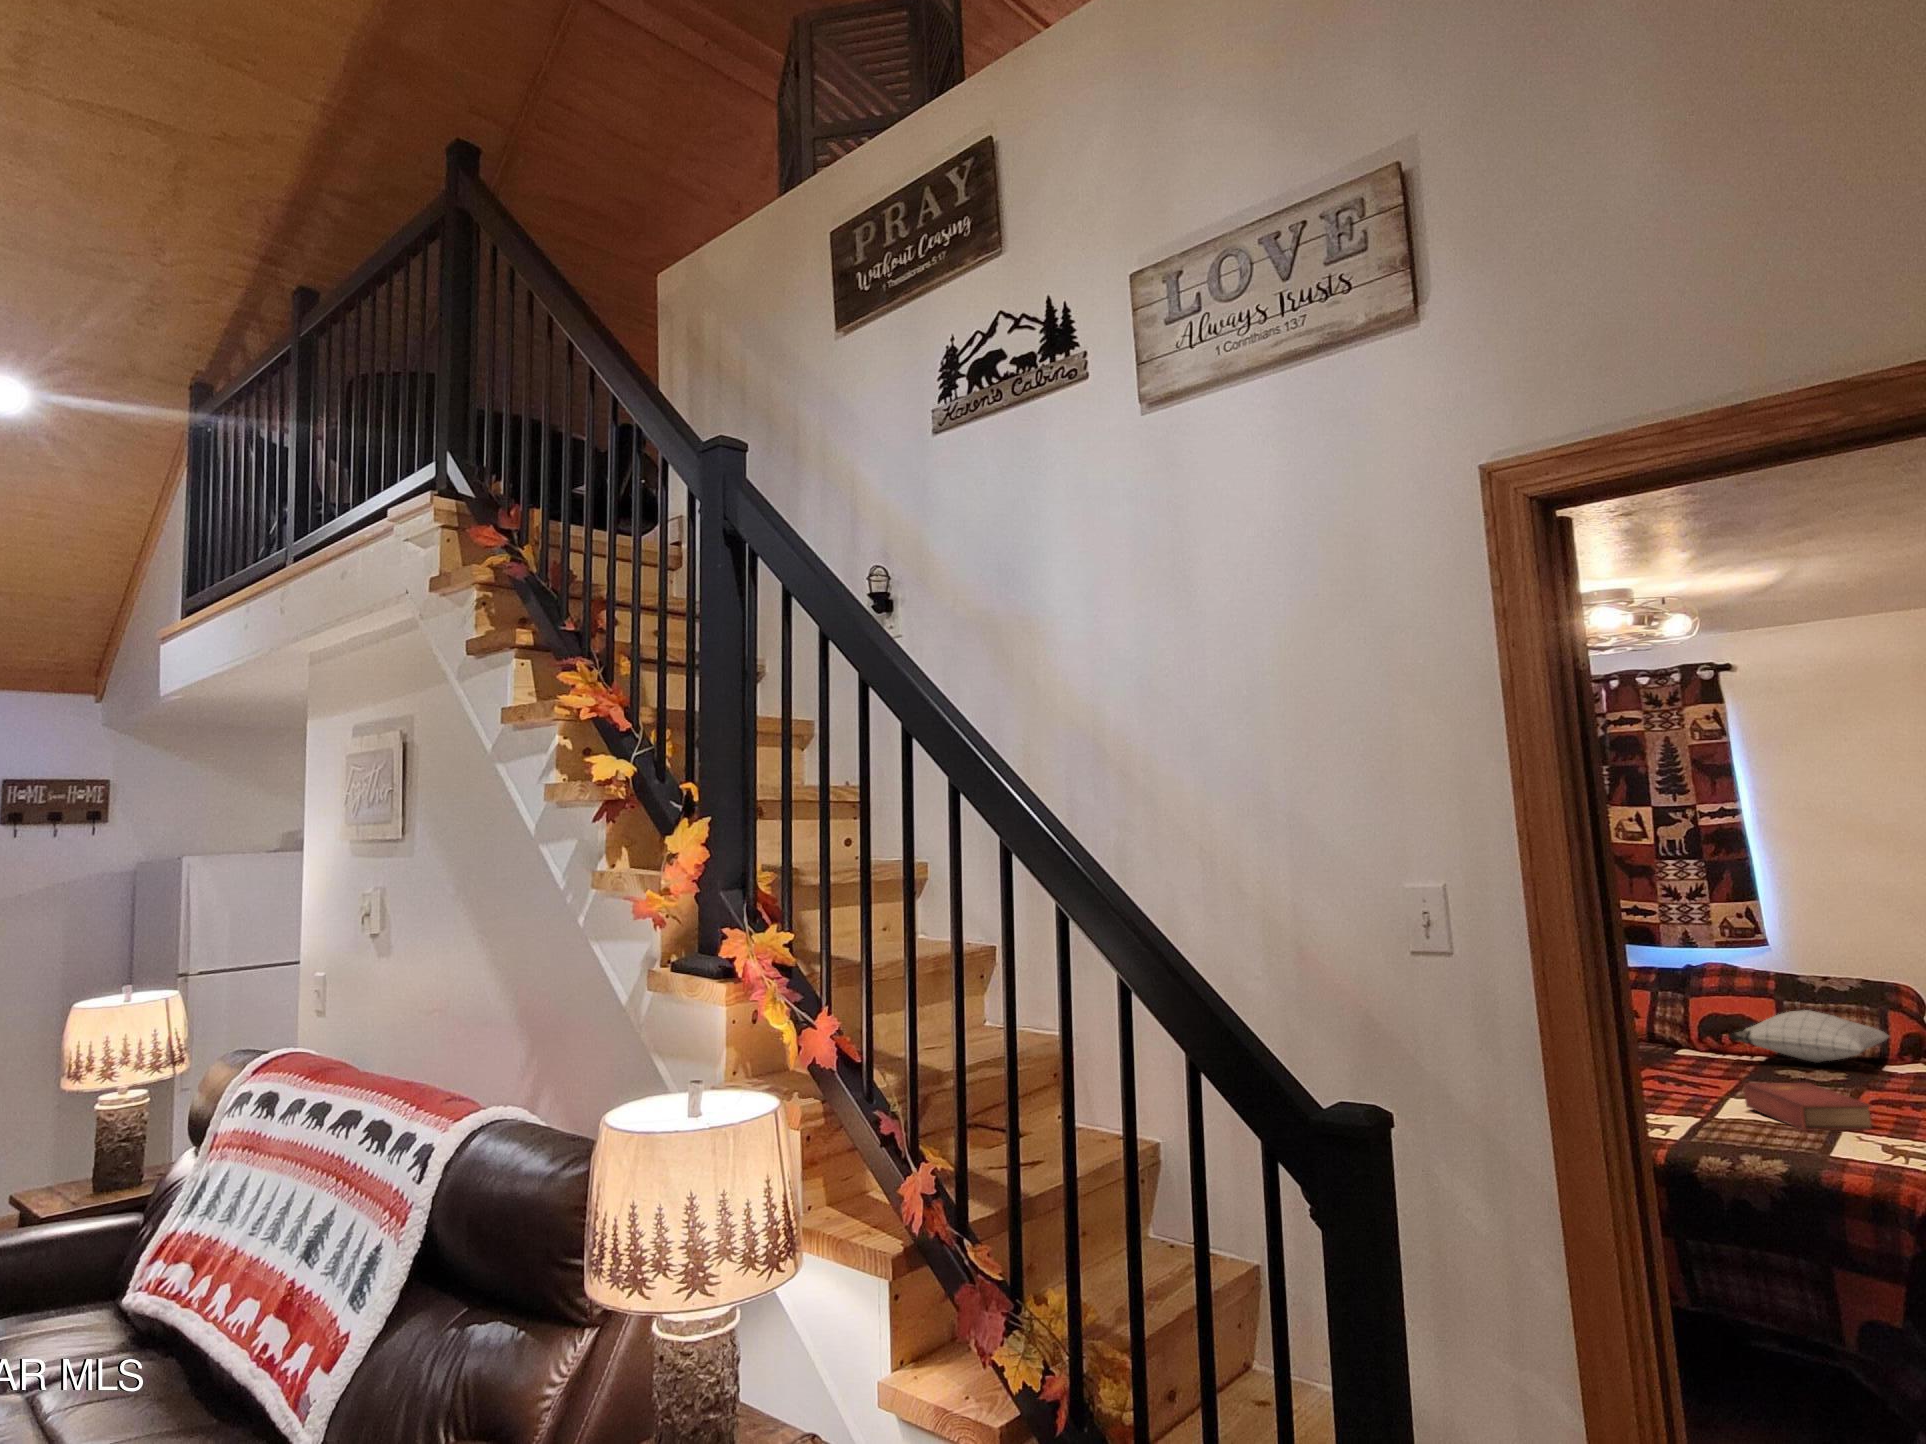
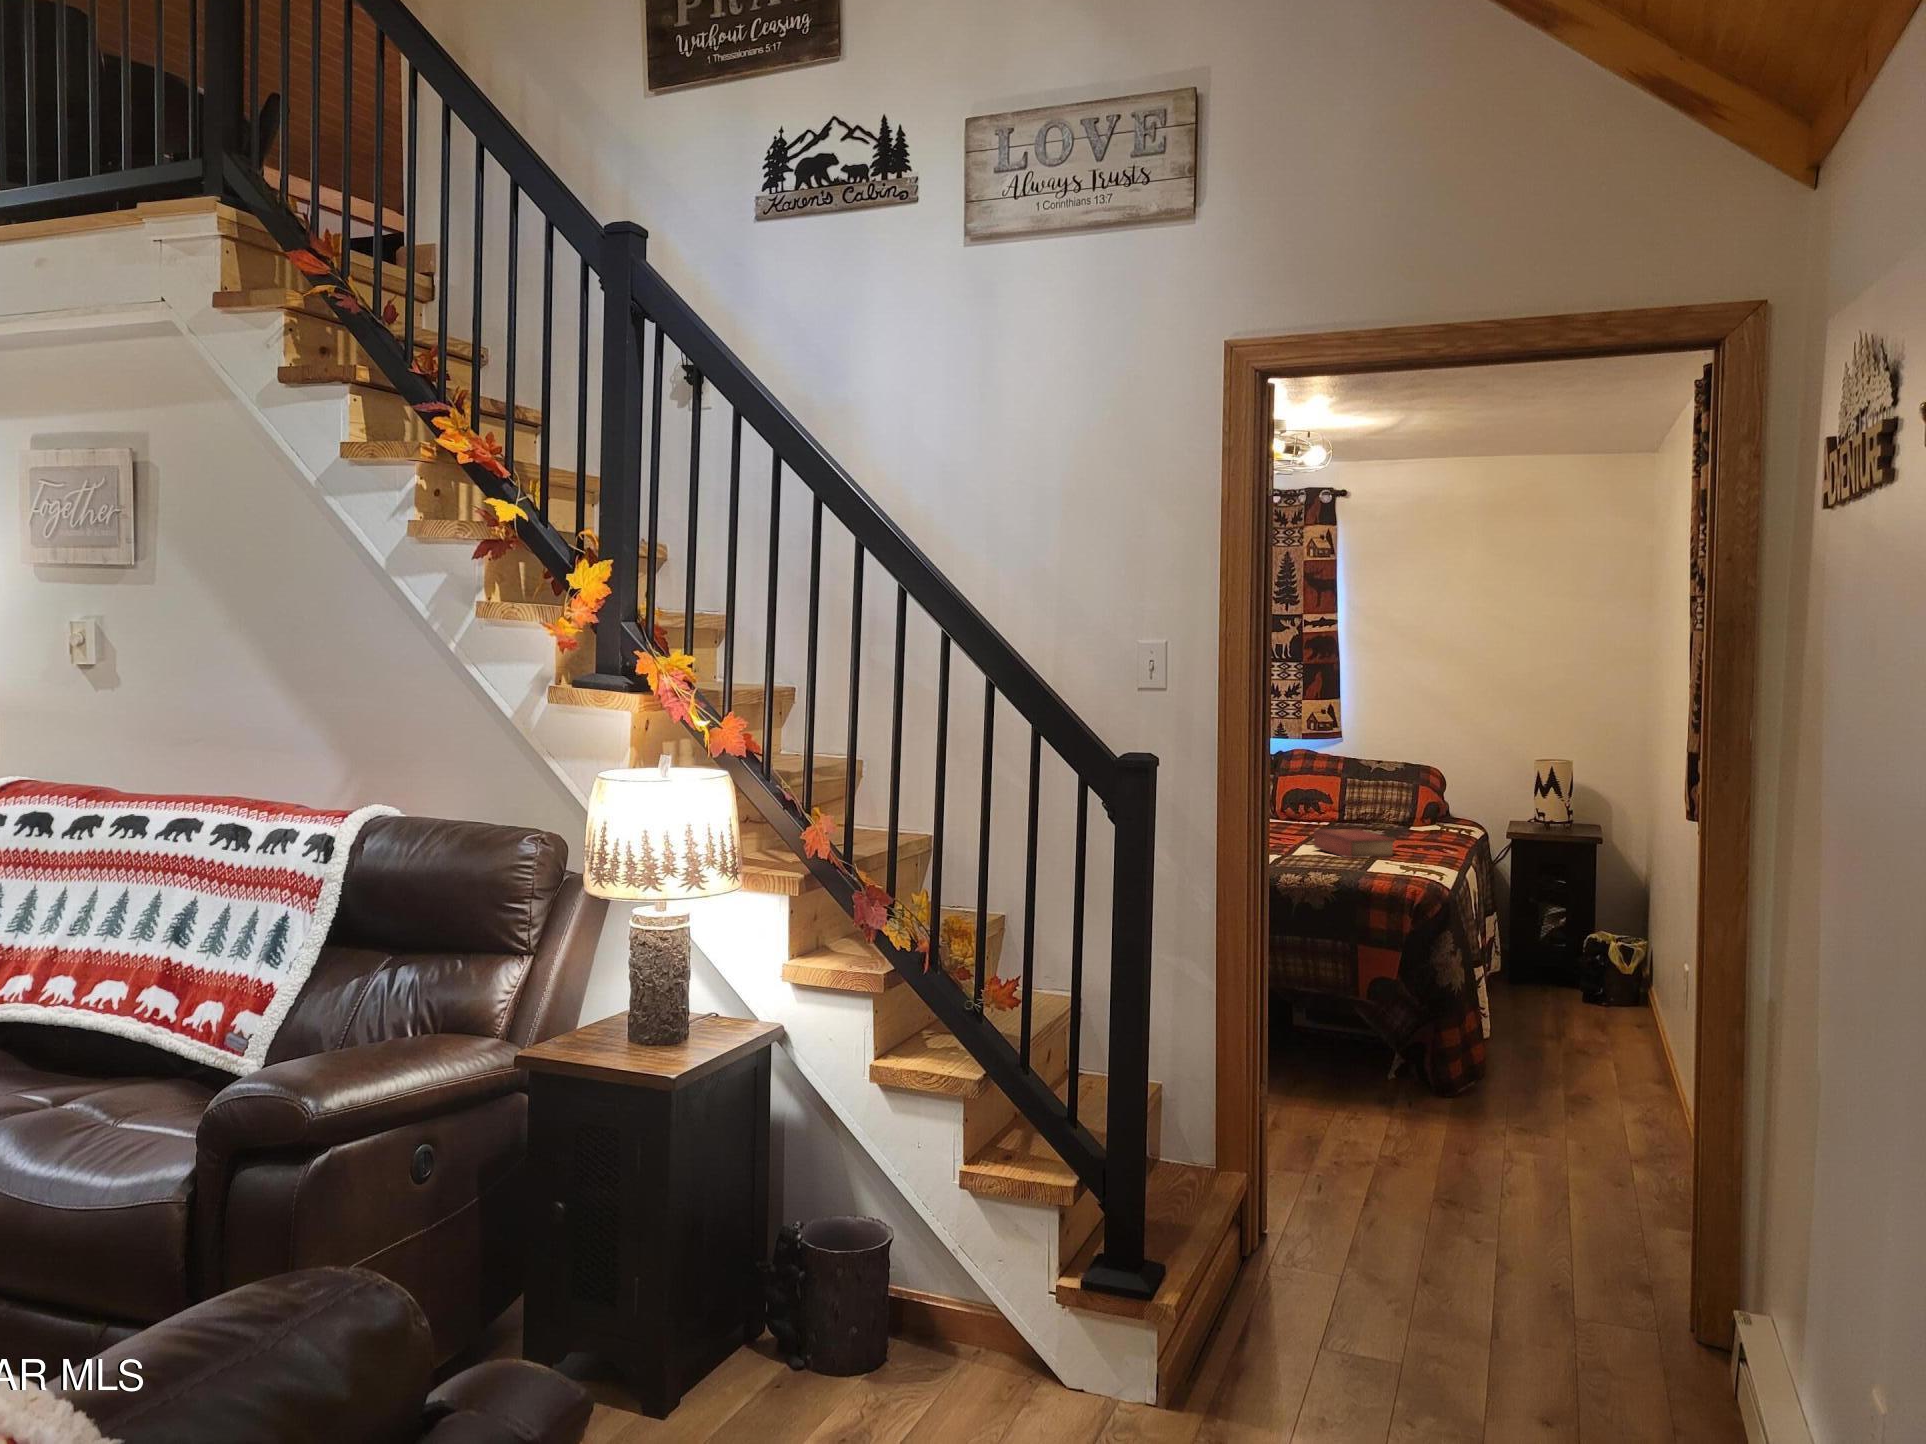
pillow: present [1730,1010,1889,1063] -> none [1306,783,1416,825]

